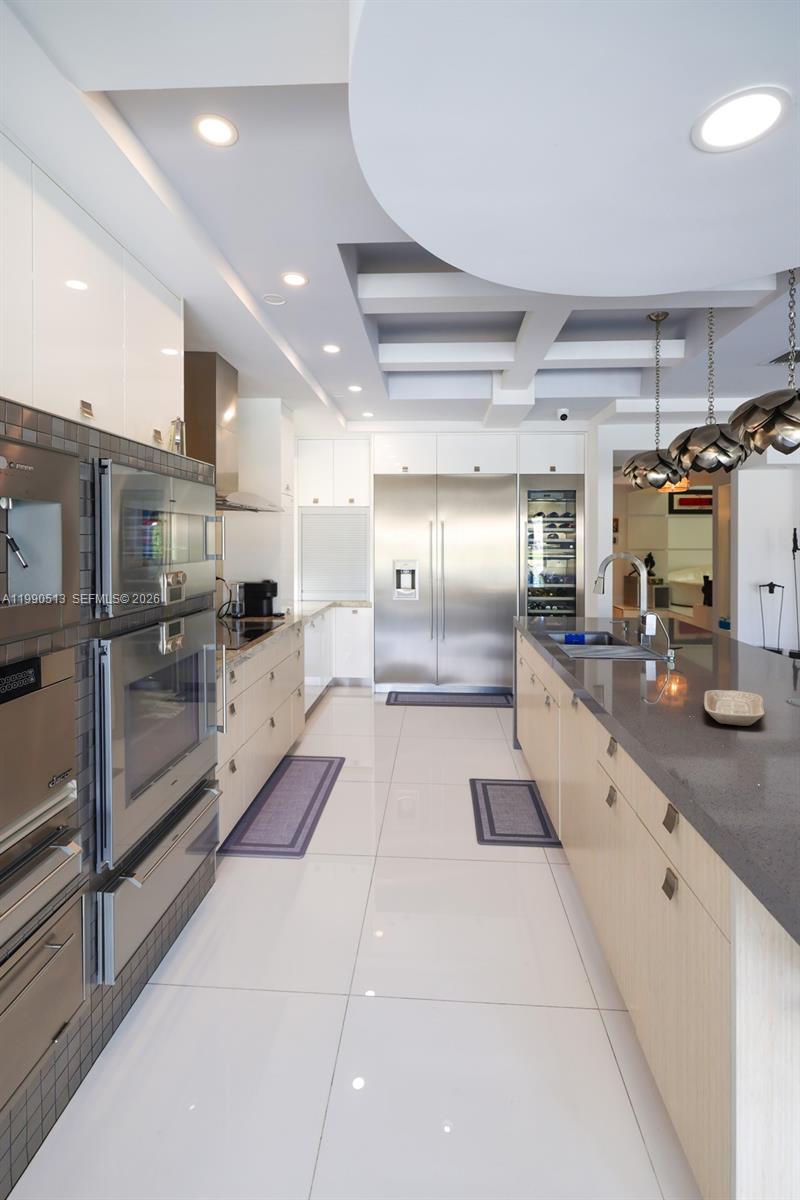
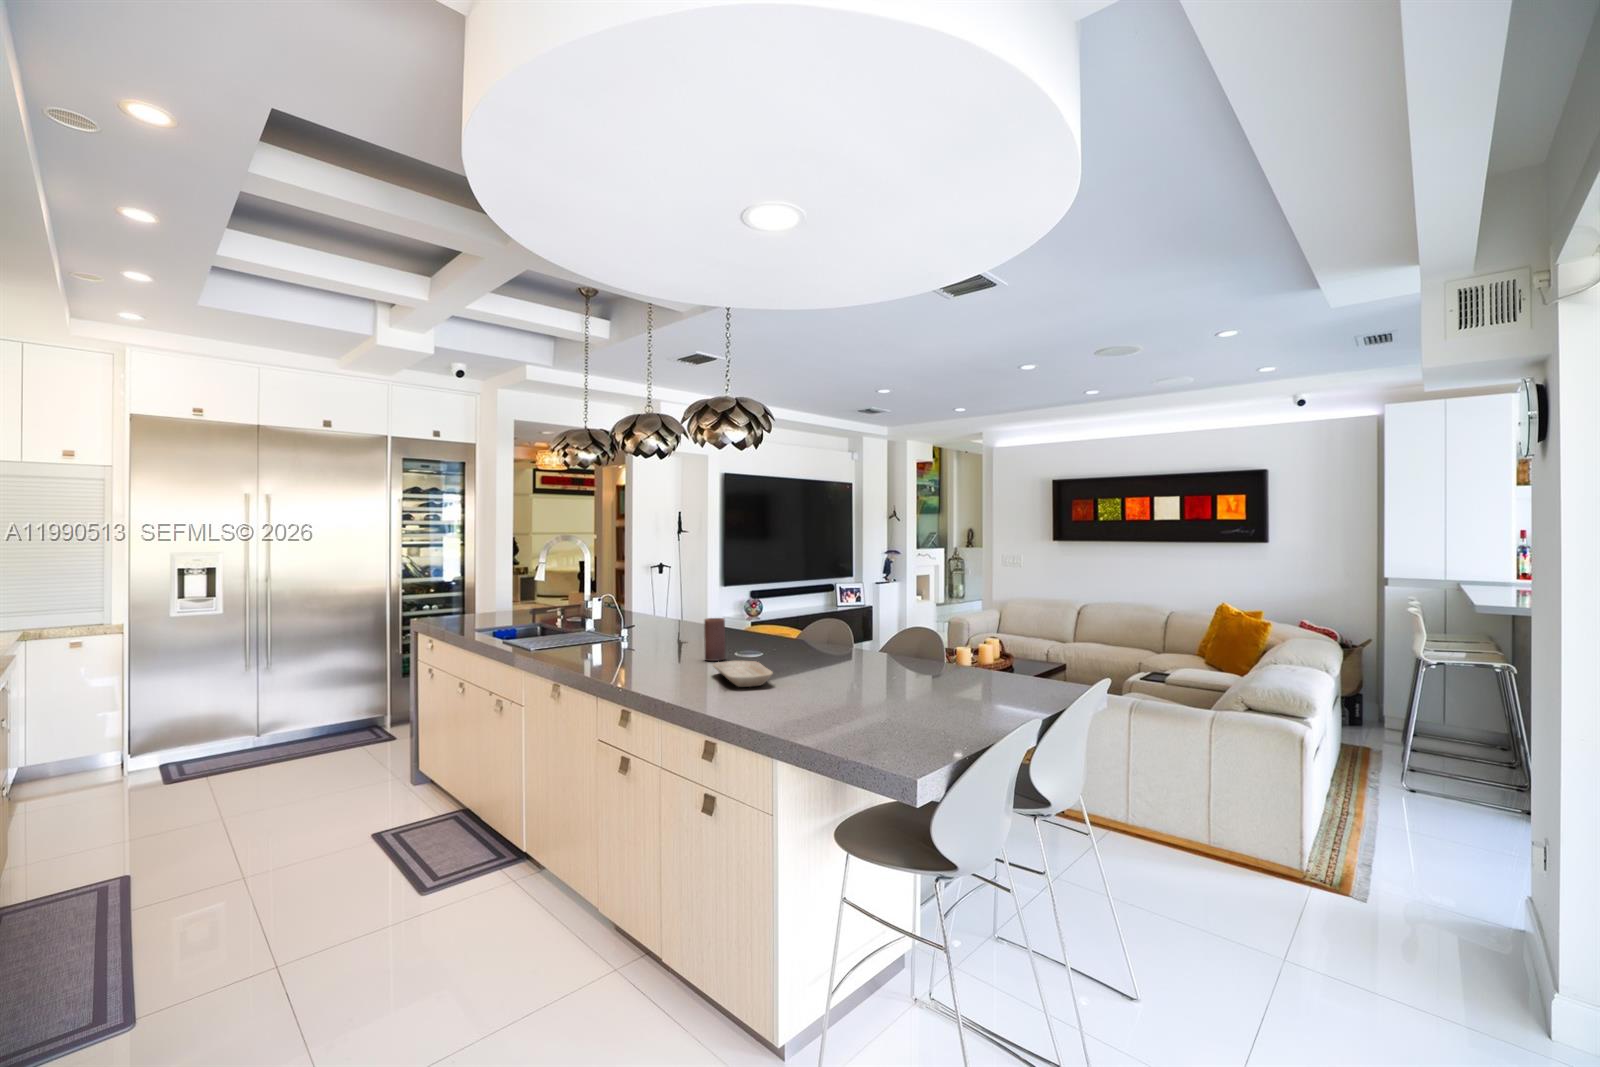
candle: none [719,640,745,686] -> present [704,618,725,661]

